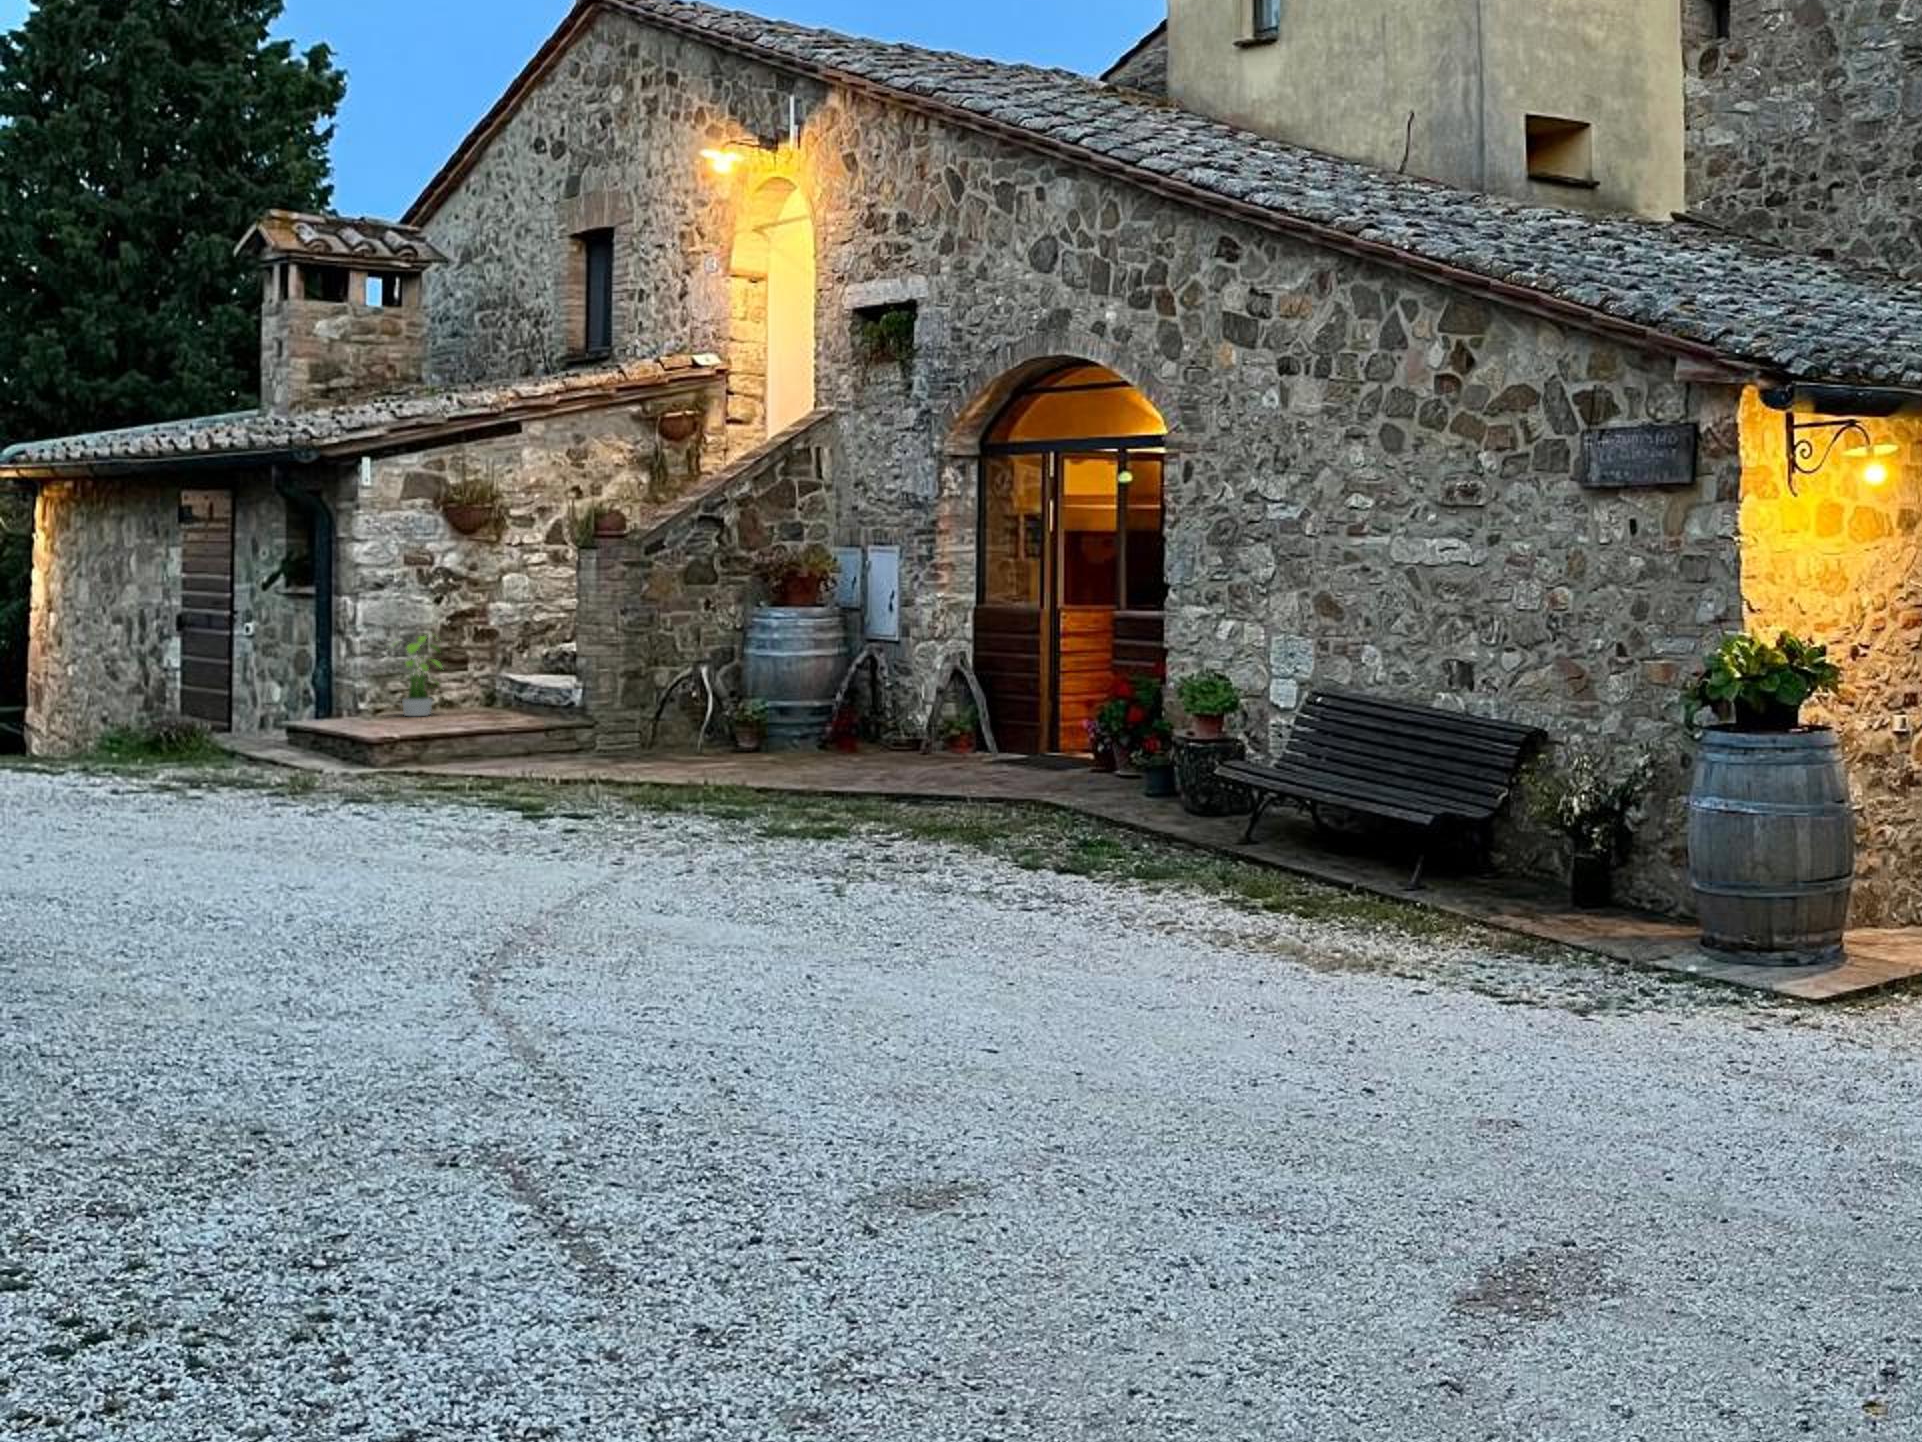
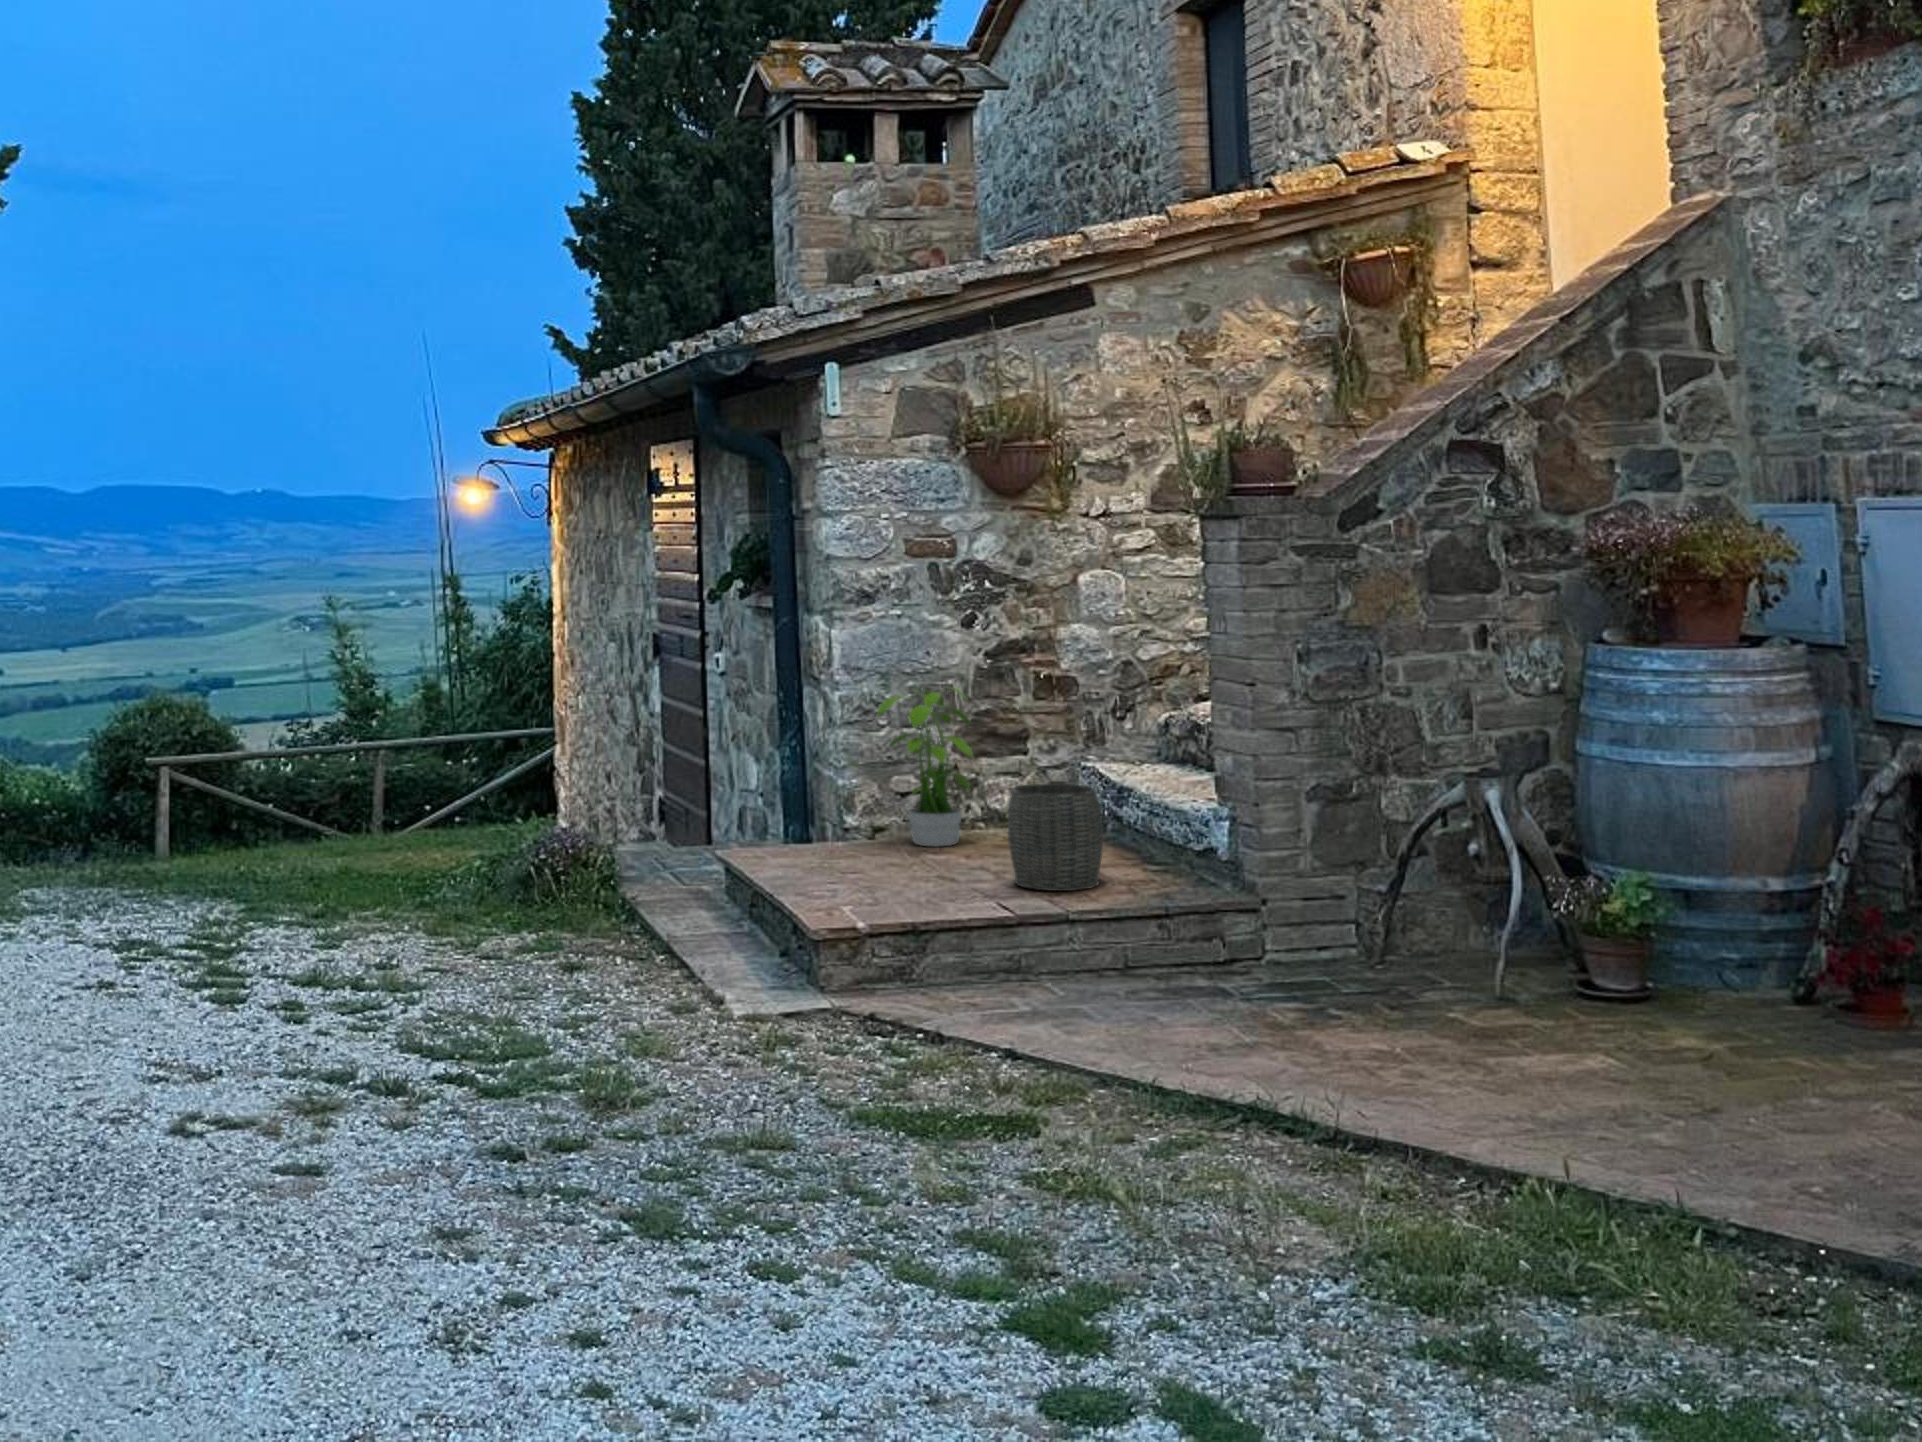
woven basket: none [470,676,519,724] -> present [1008,783,1103,891]

